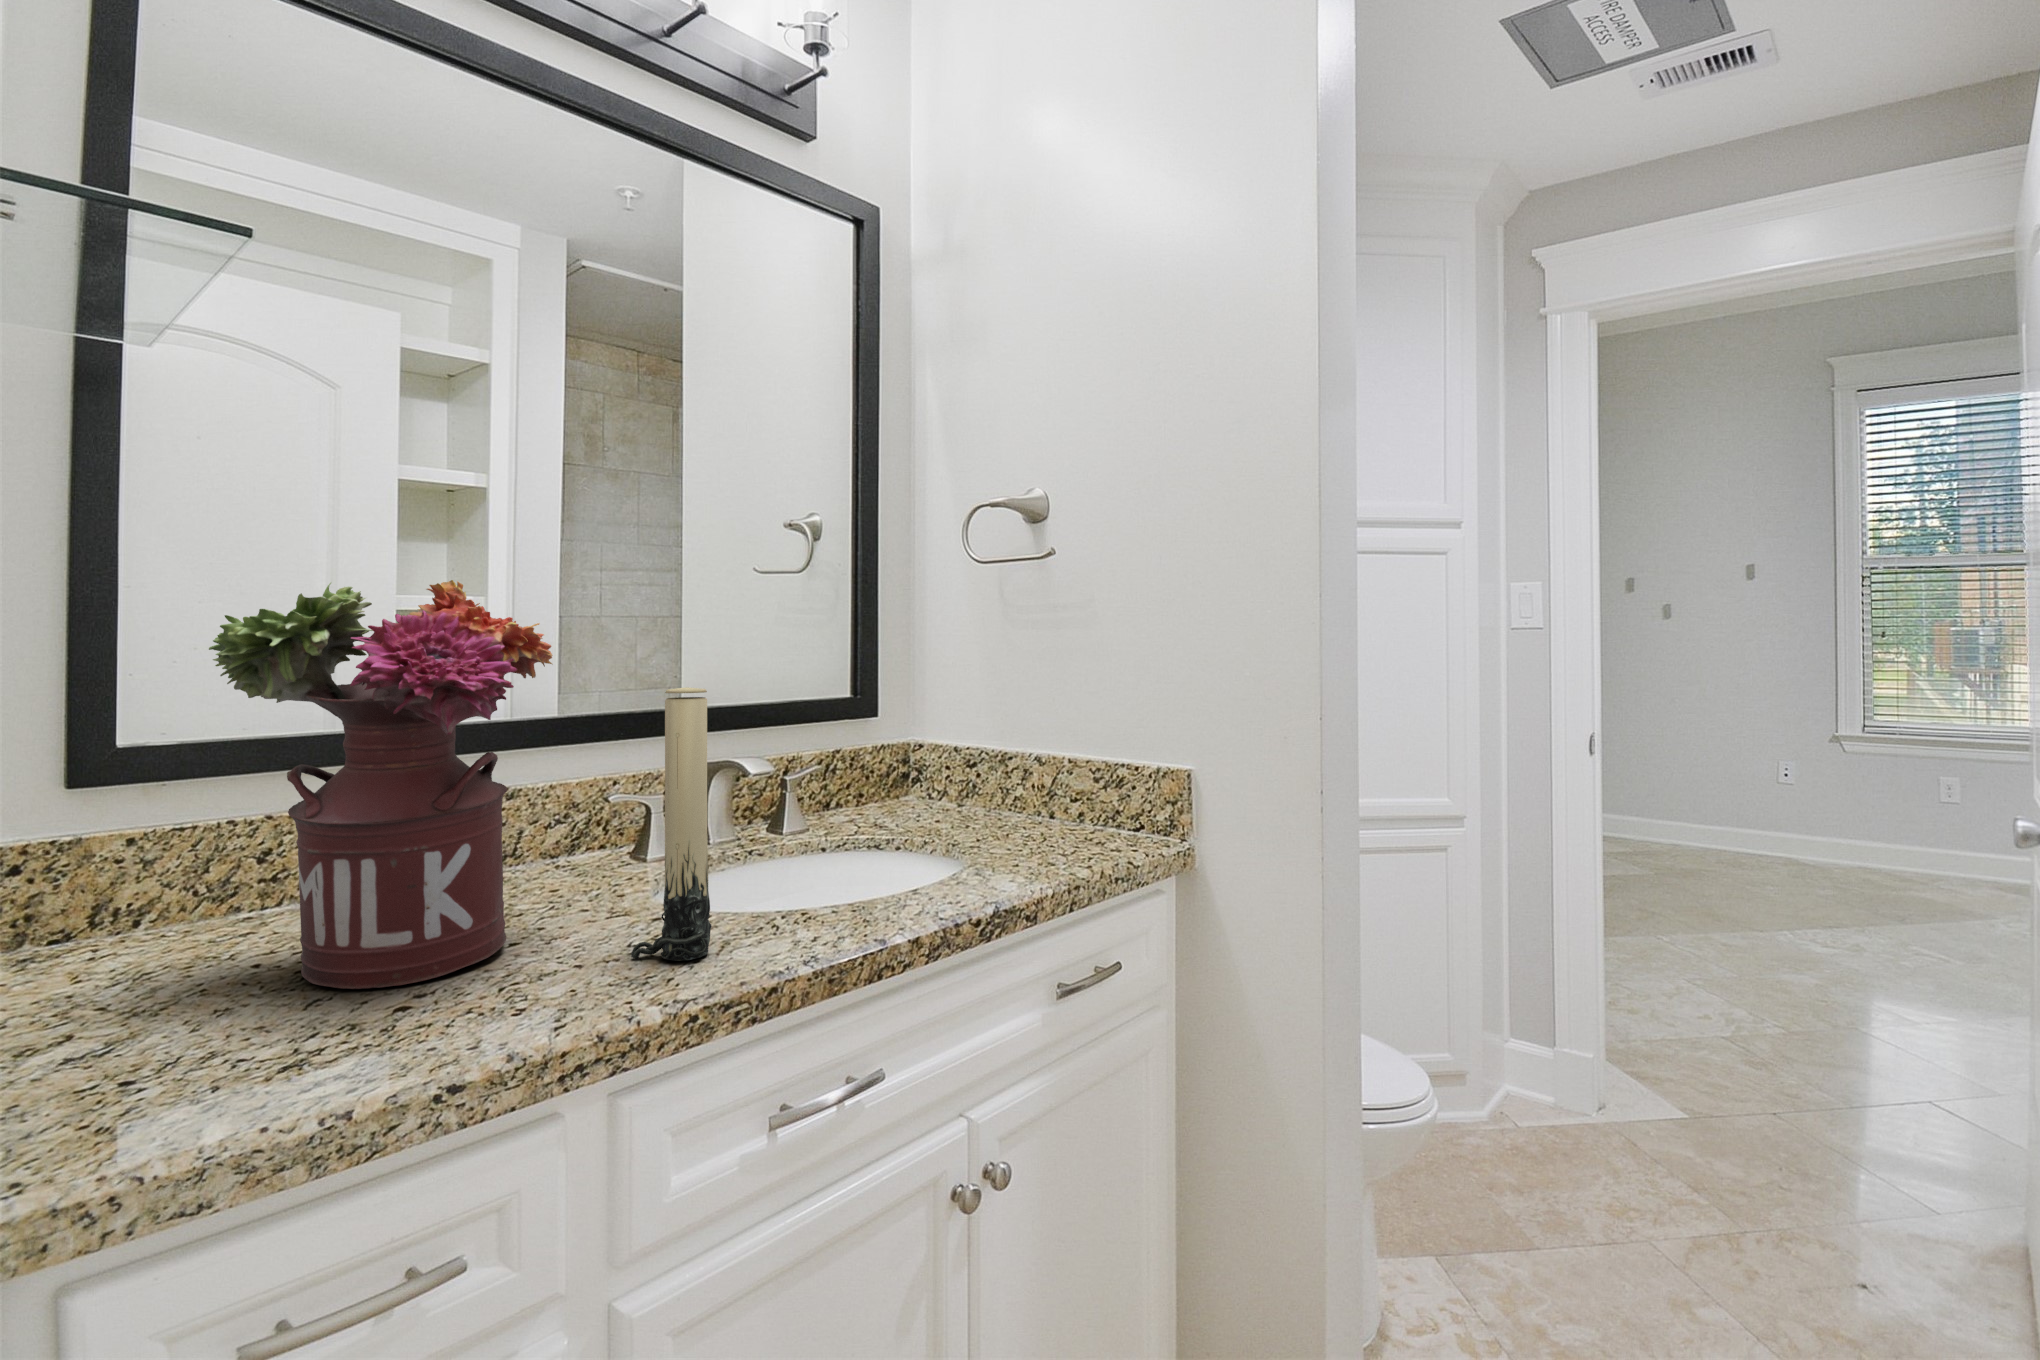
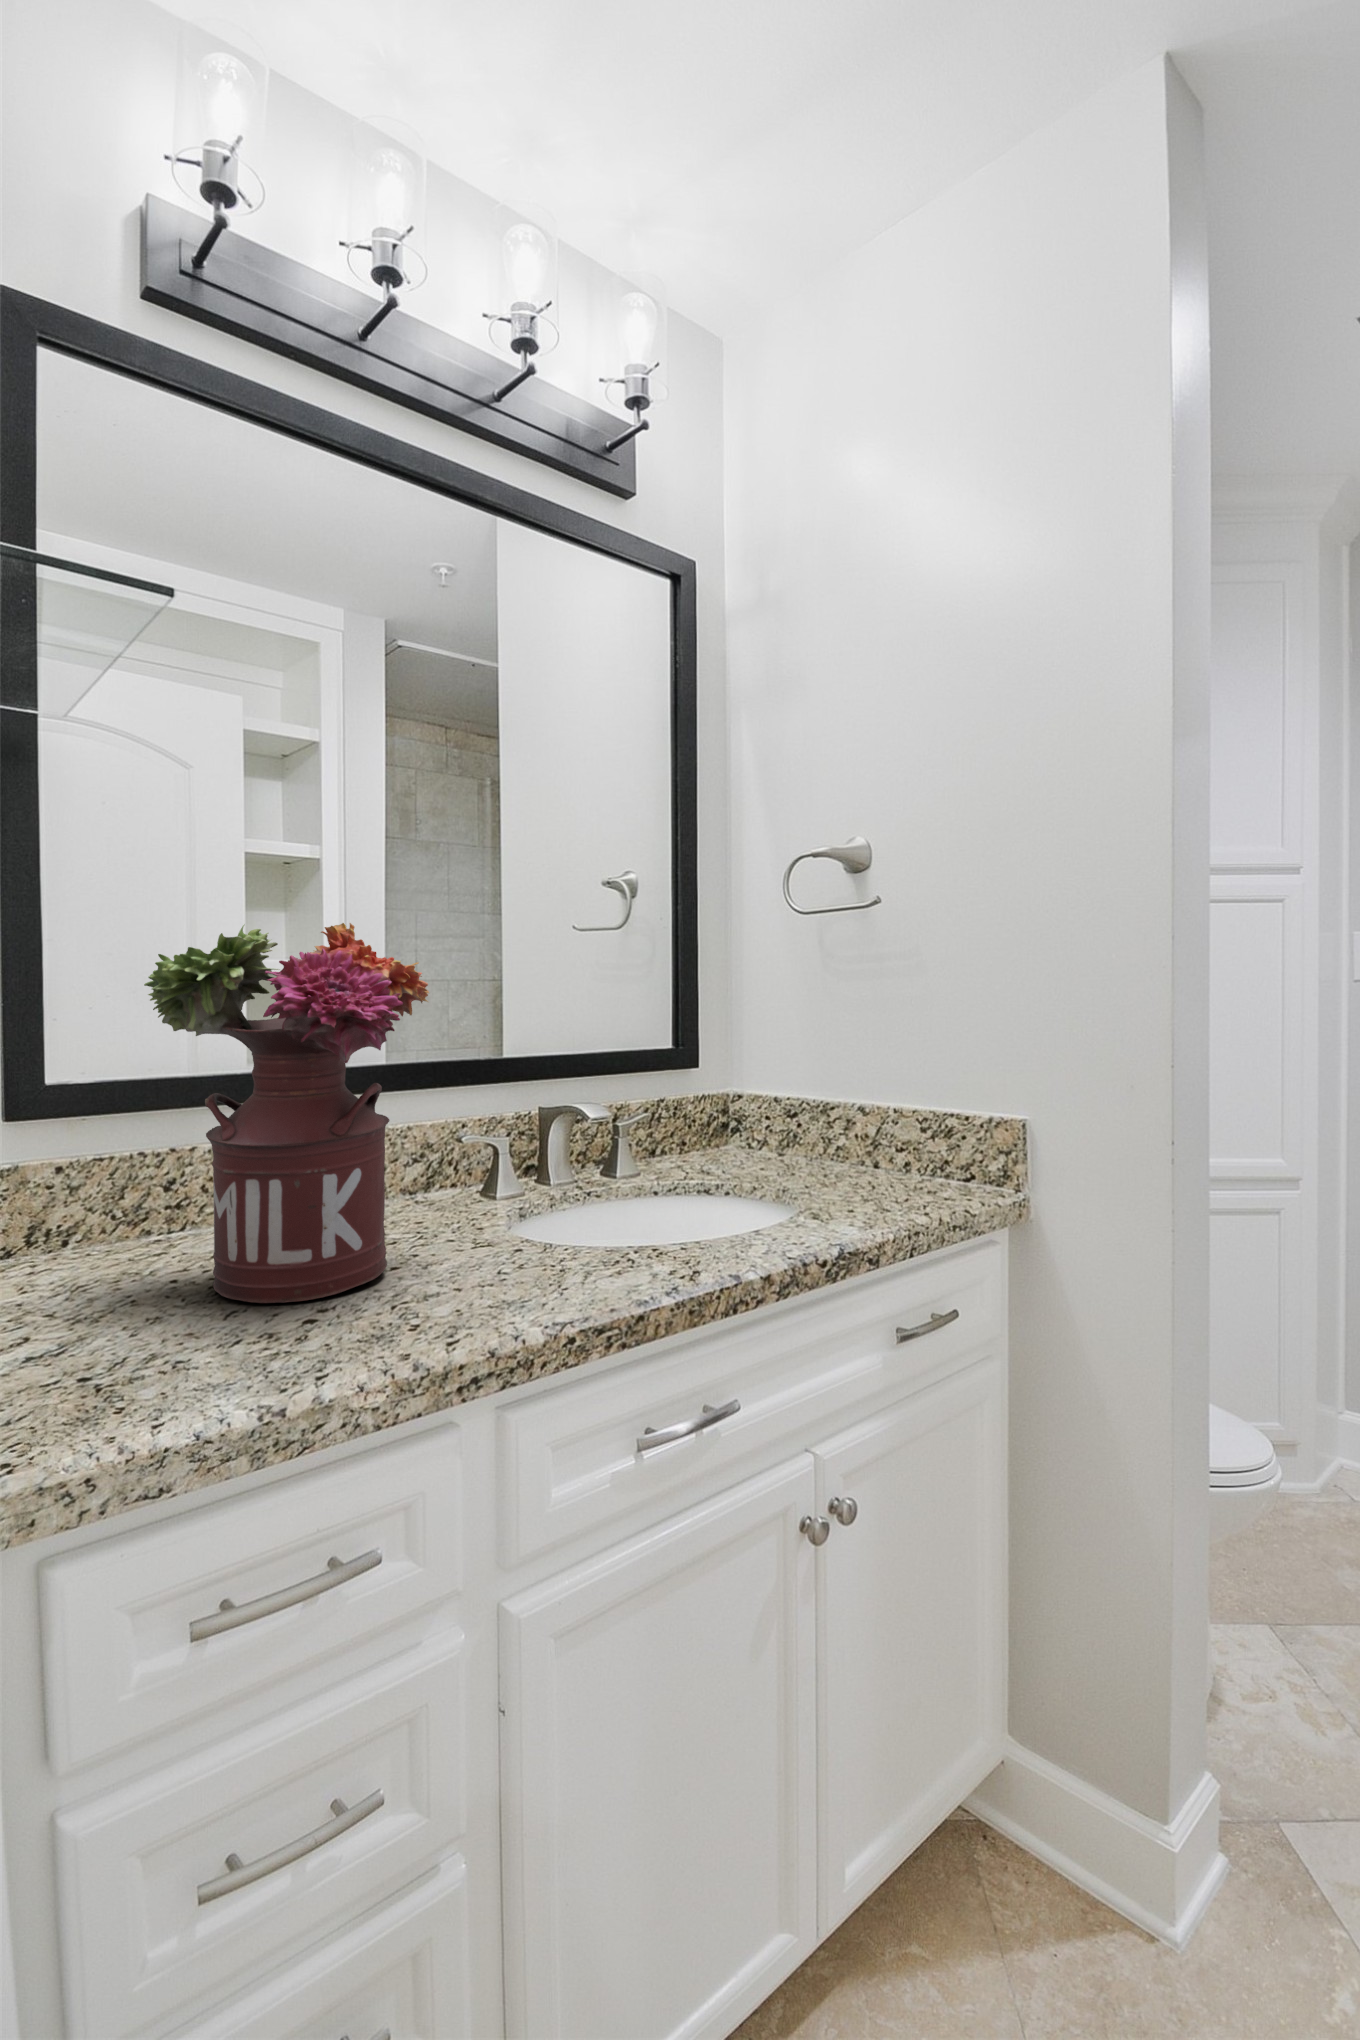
candle: present [631,687,712,961] -> none [503,1021,577,1287]

